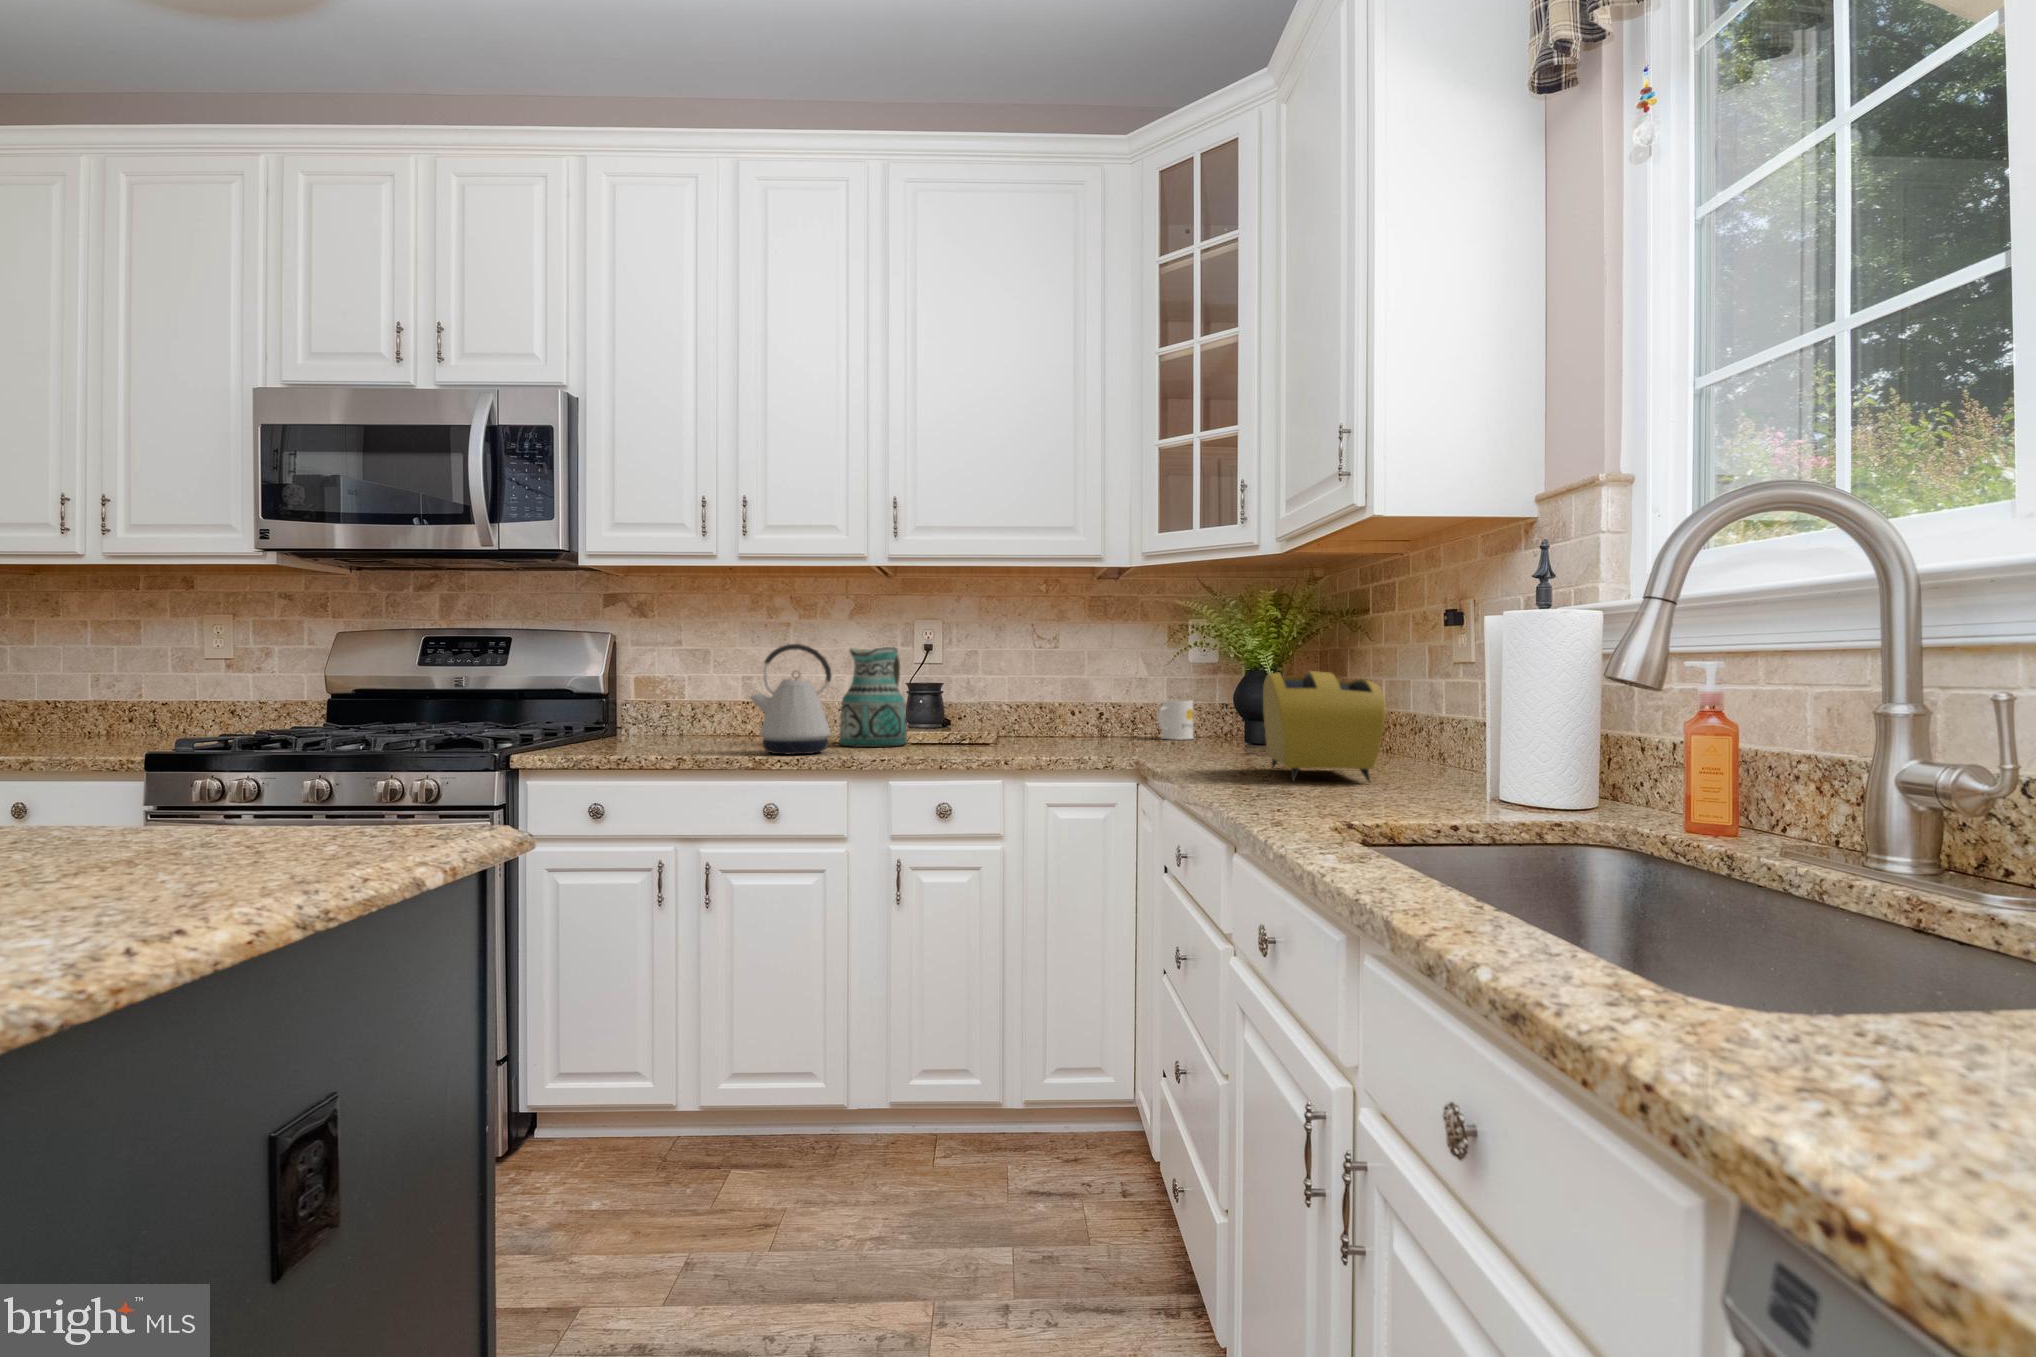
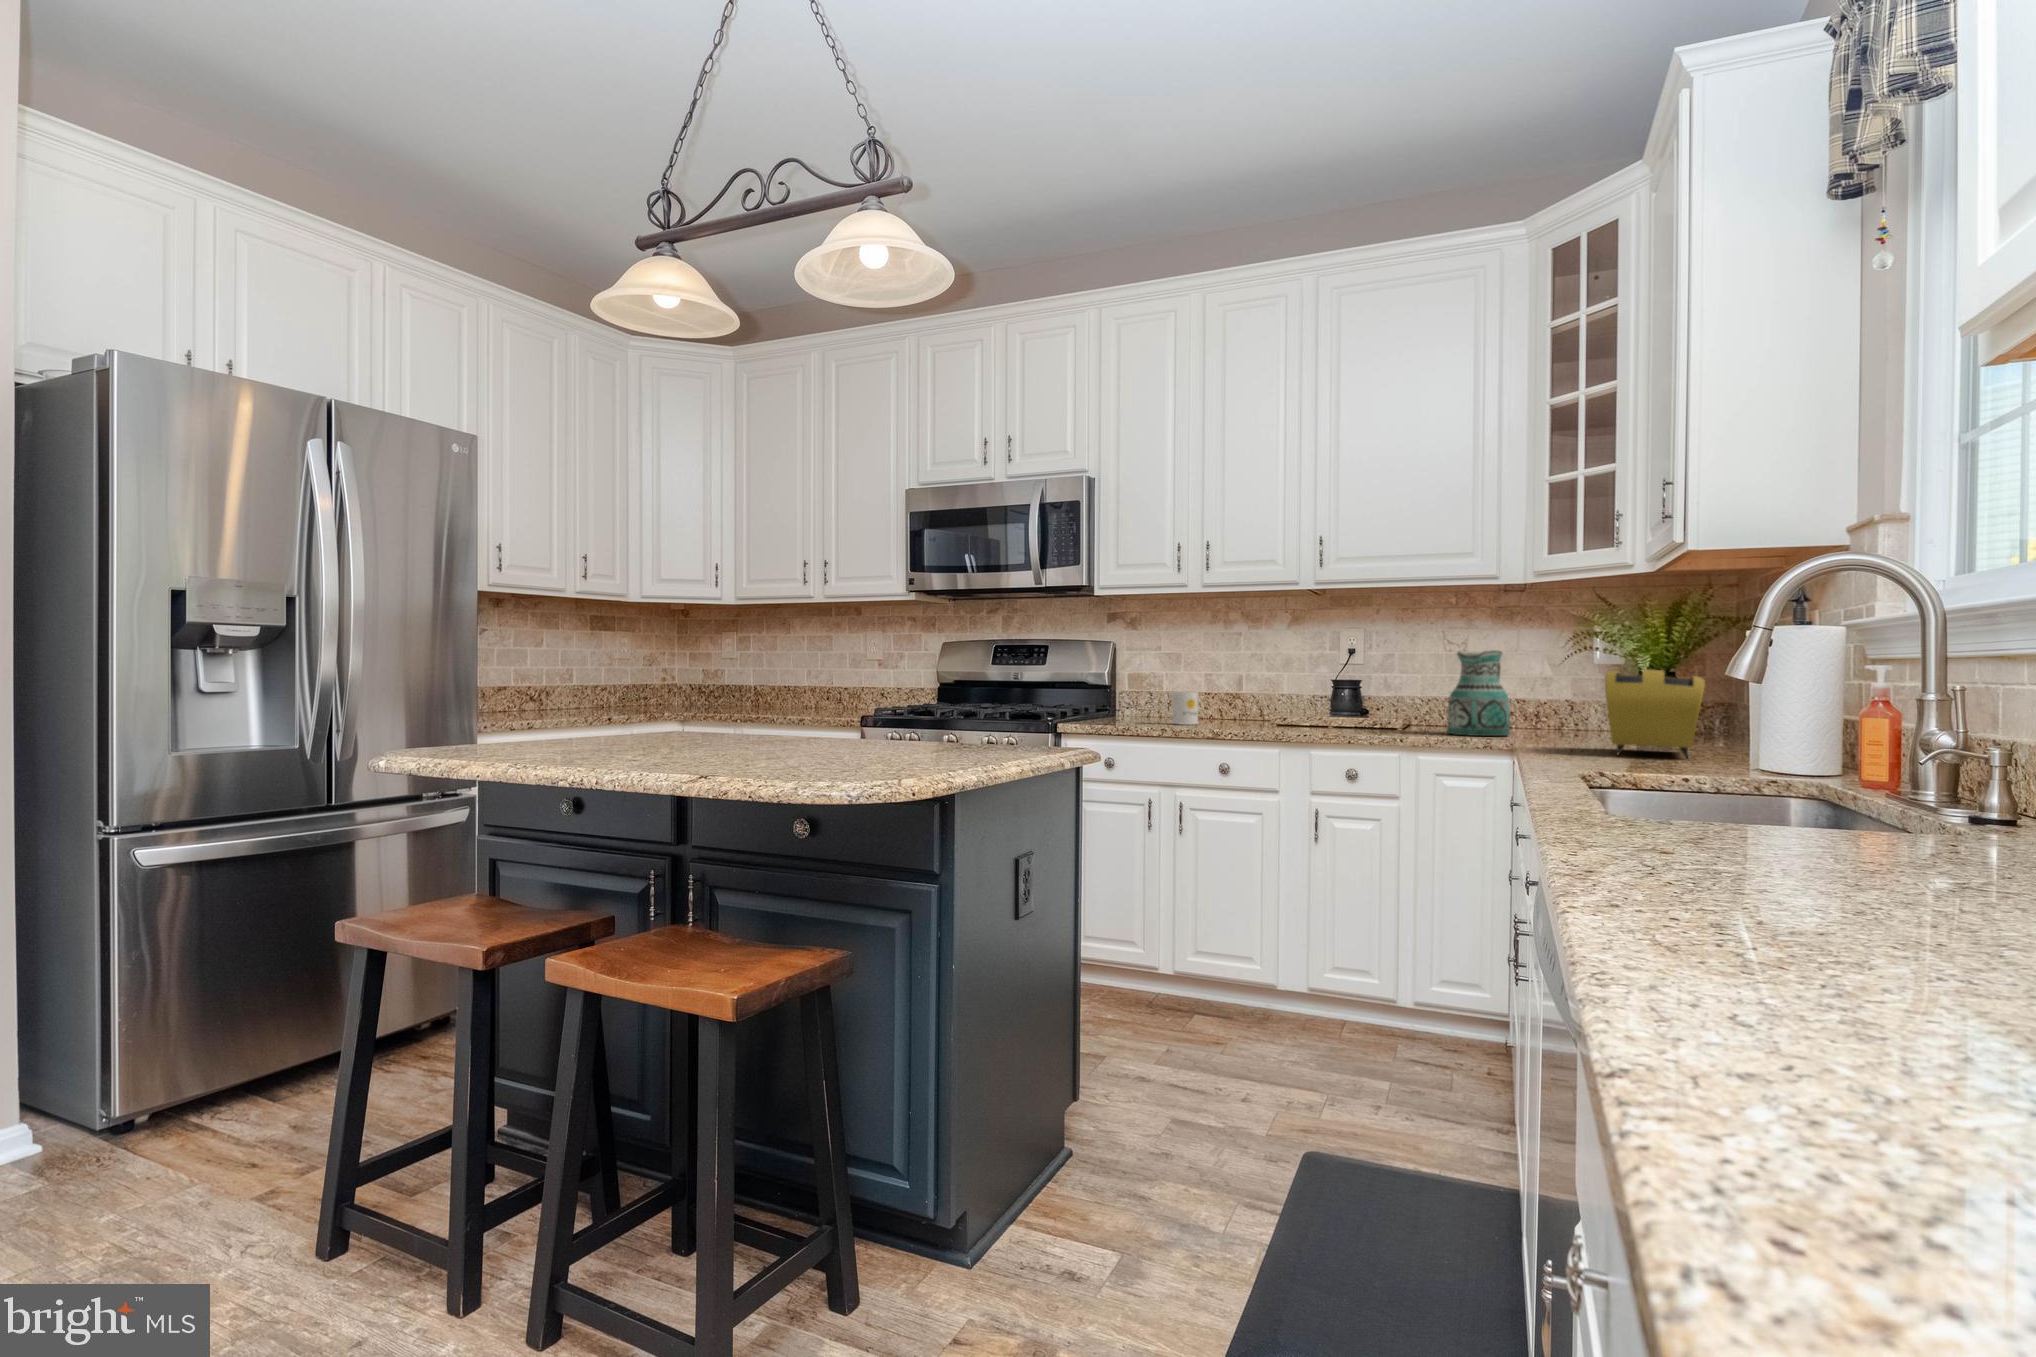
kettle: present [750,644,836,754] -> none [1207,649,1271,729]
ceramic pitcher: present [839,647,907,747] -> present [1447,650,1510,736]
mug: present [1158,700,1193,740] -> present [1164,692,1198,725]

